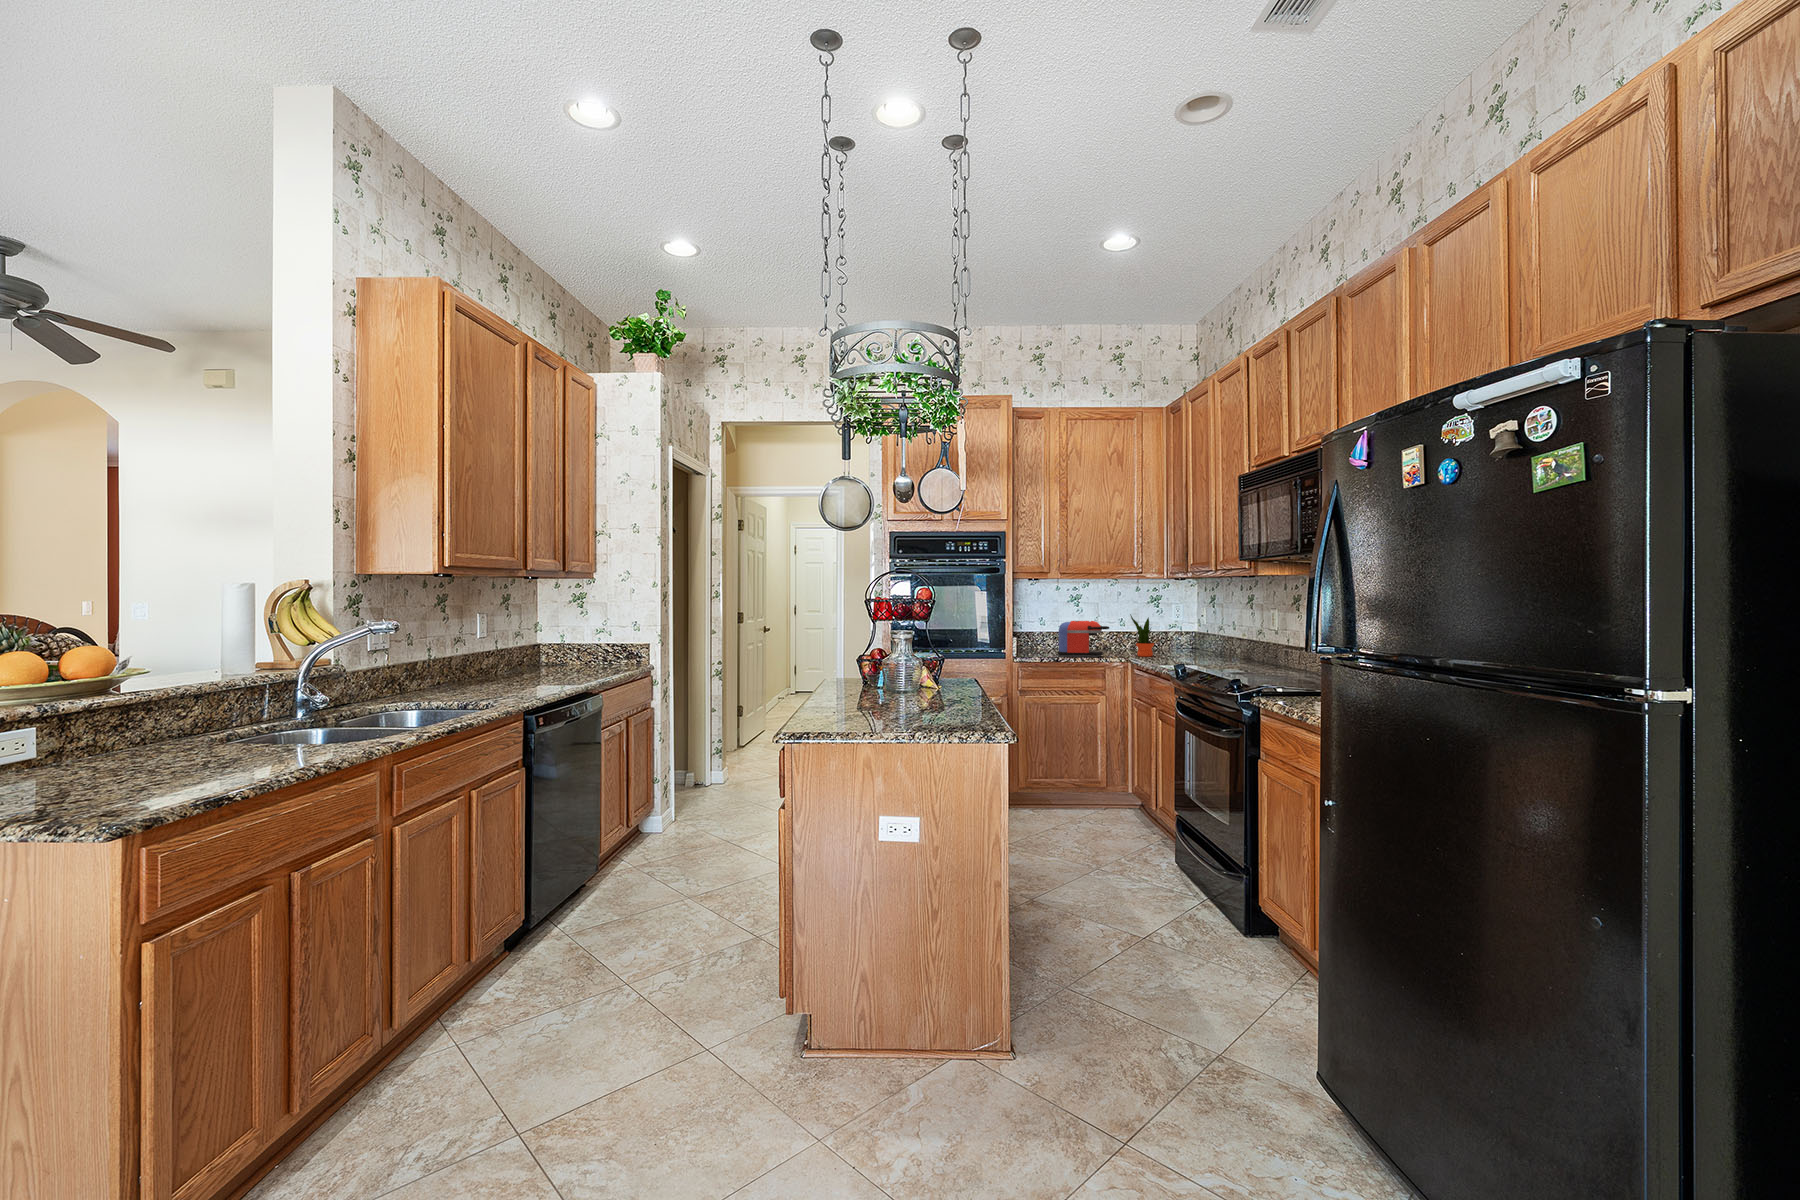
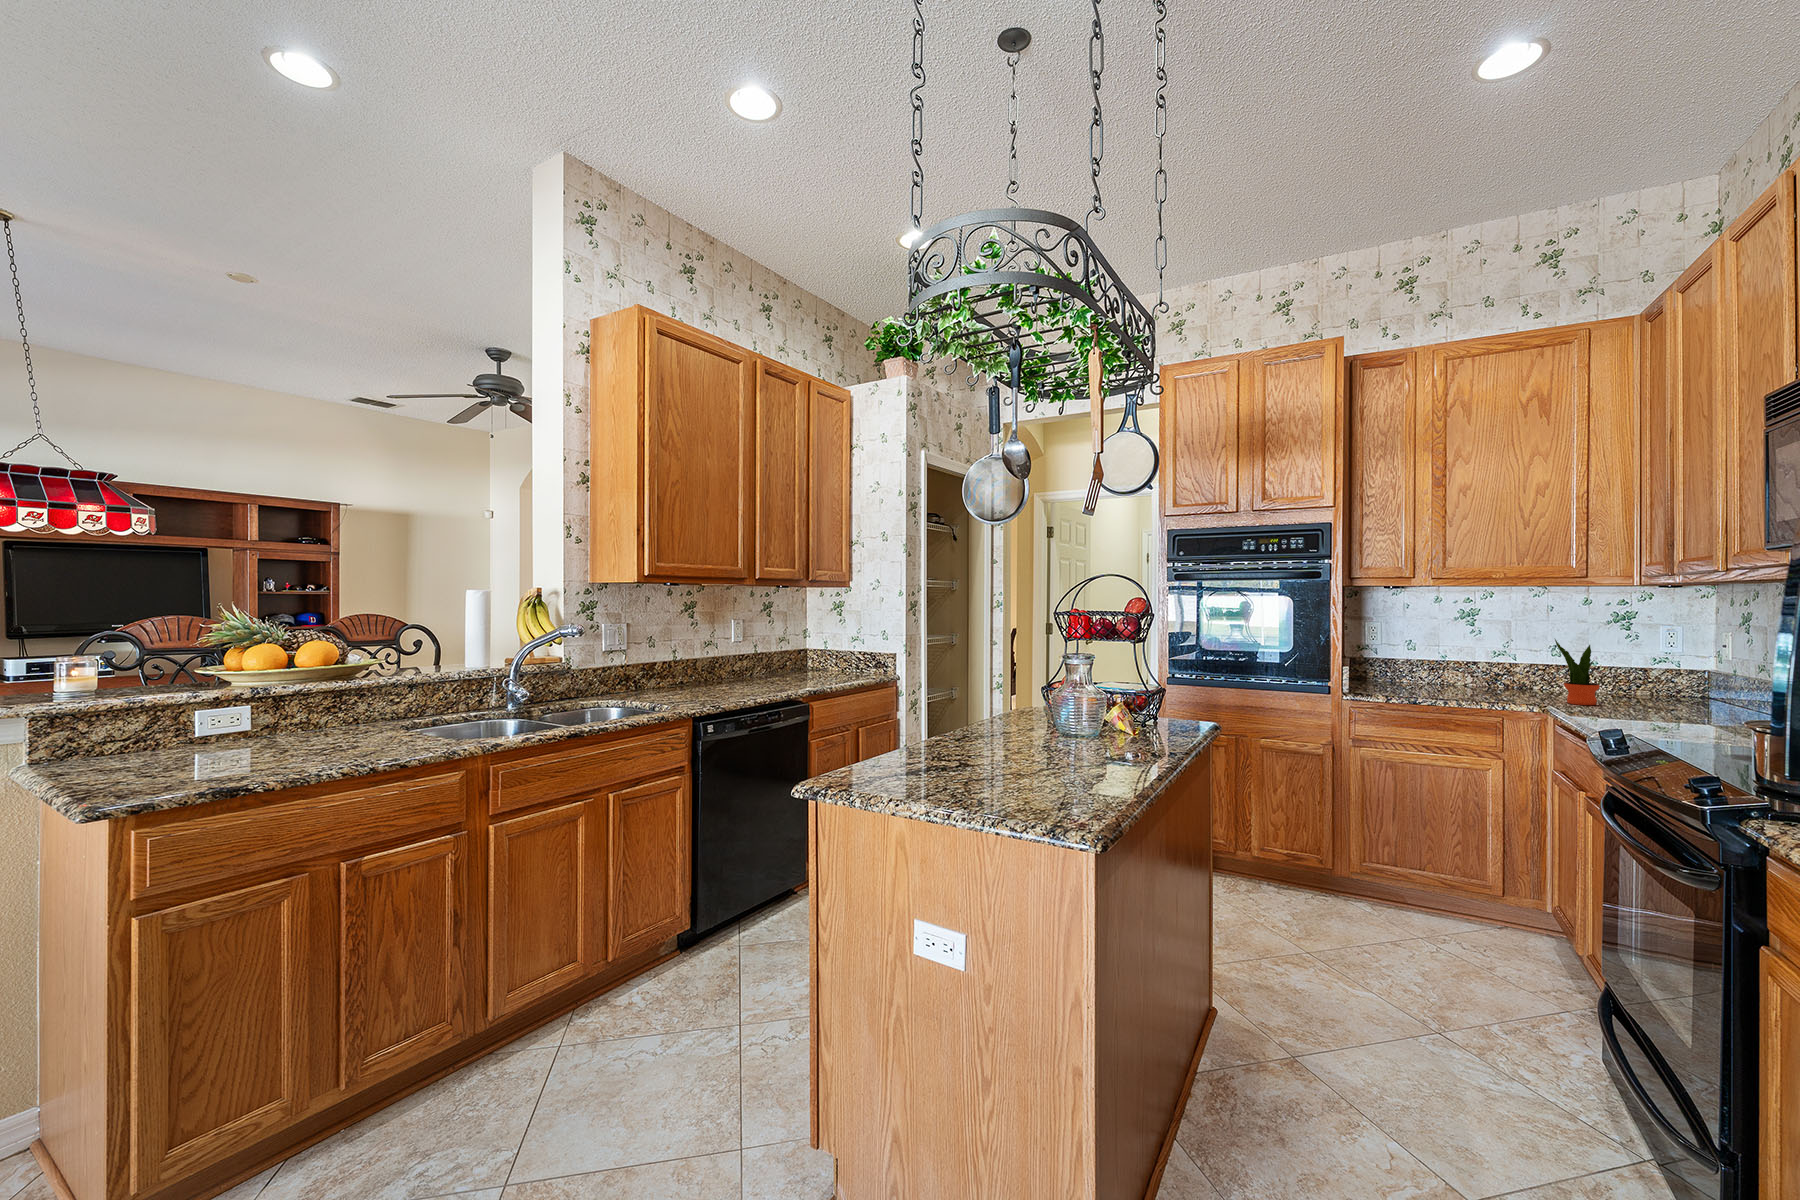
coffee maker: present [1057,621,1109,657] -> none [1421,646,1512,700]

